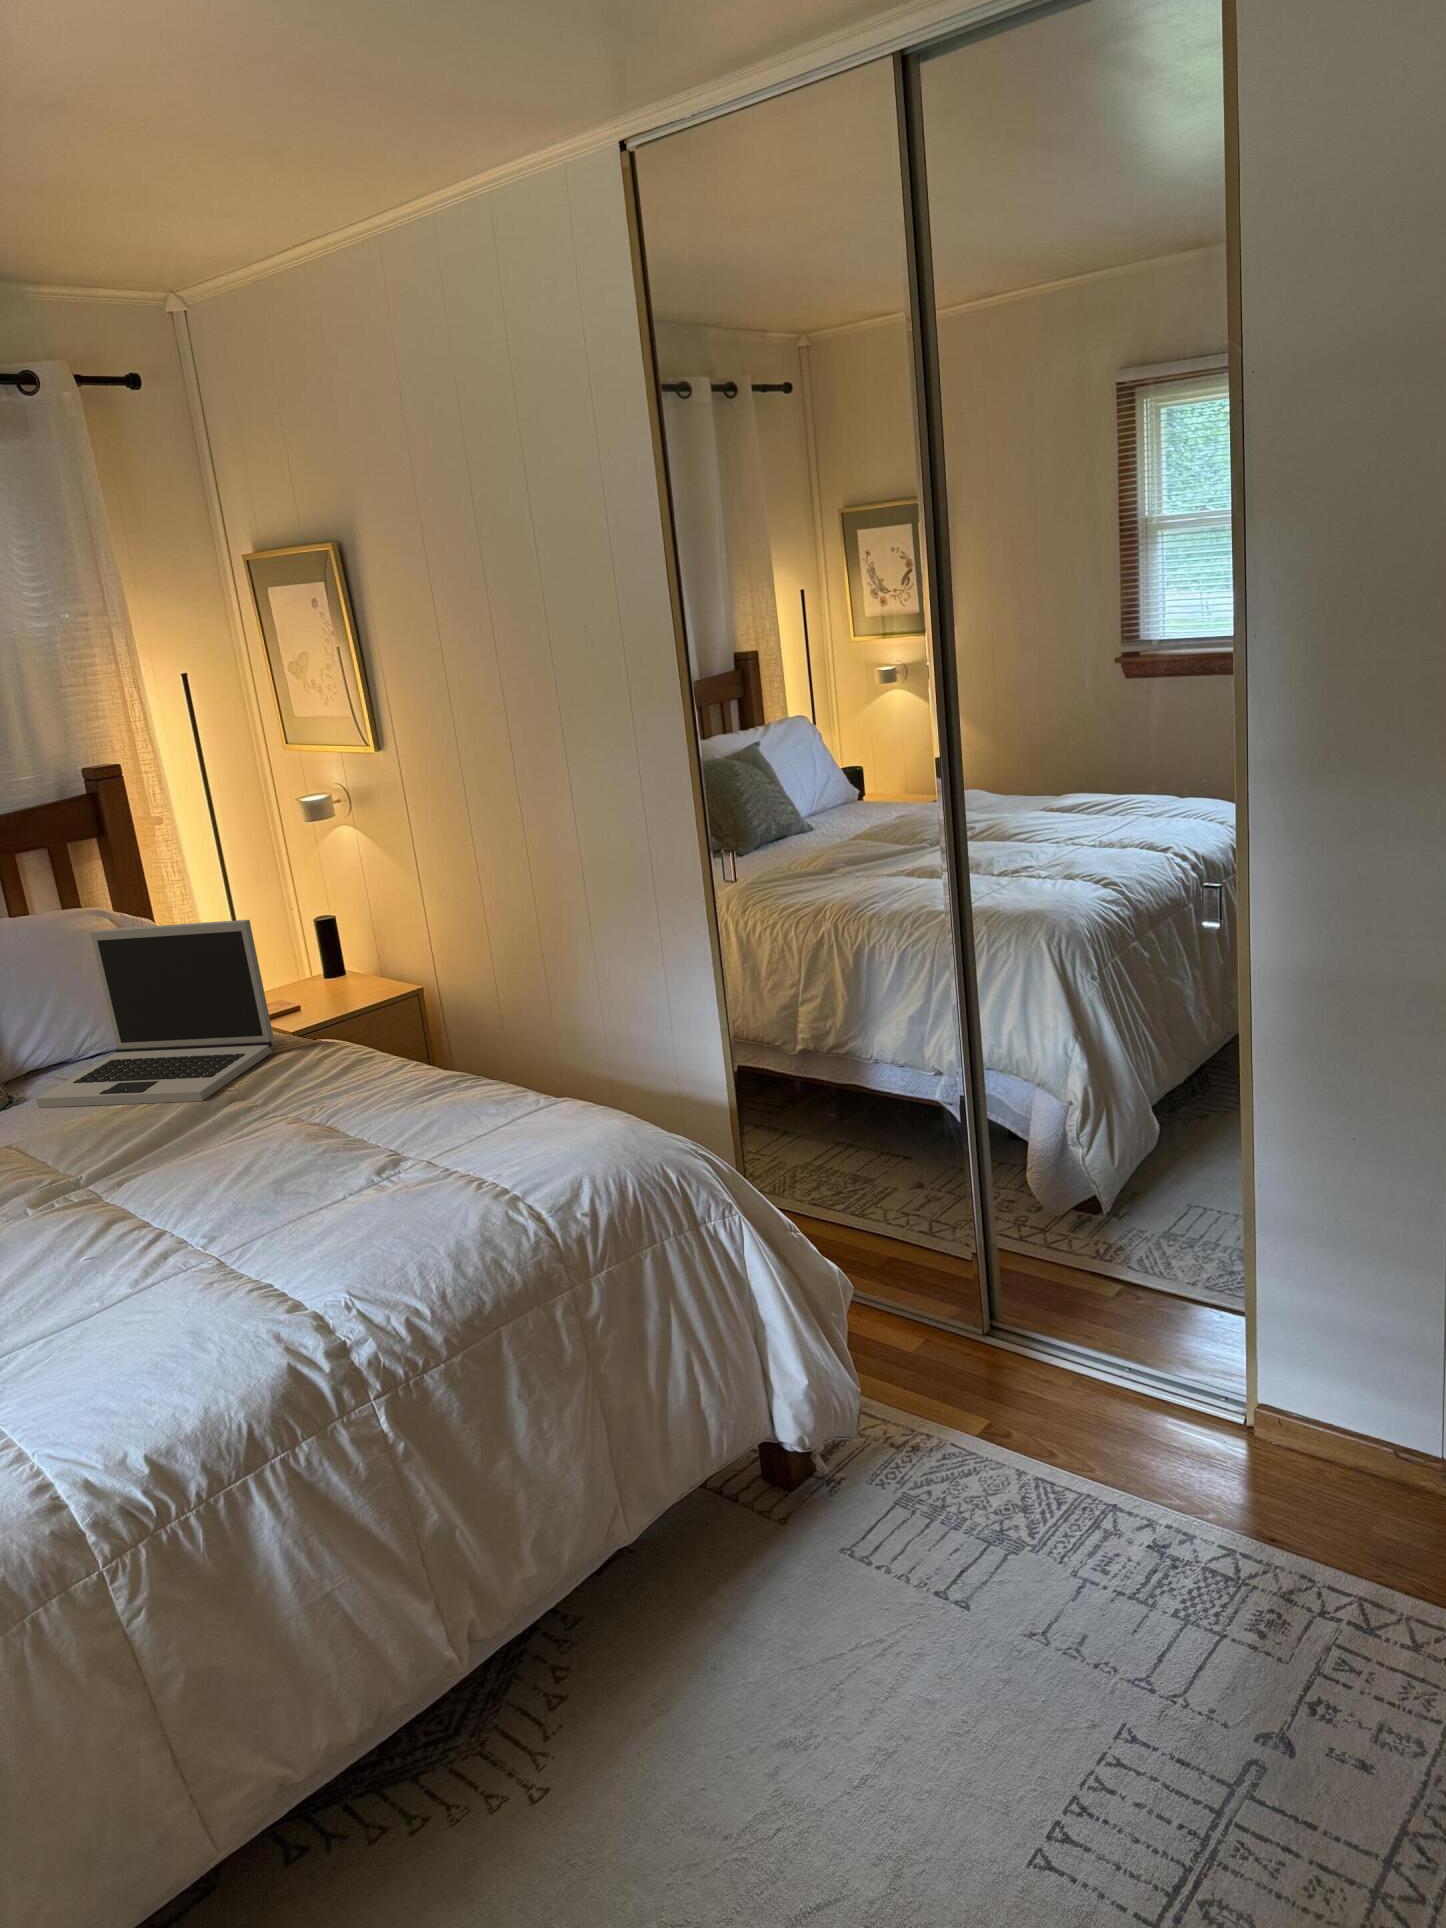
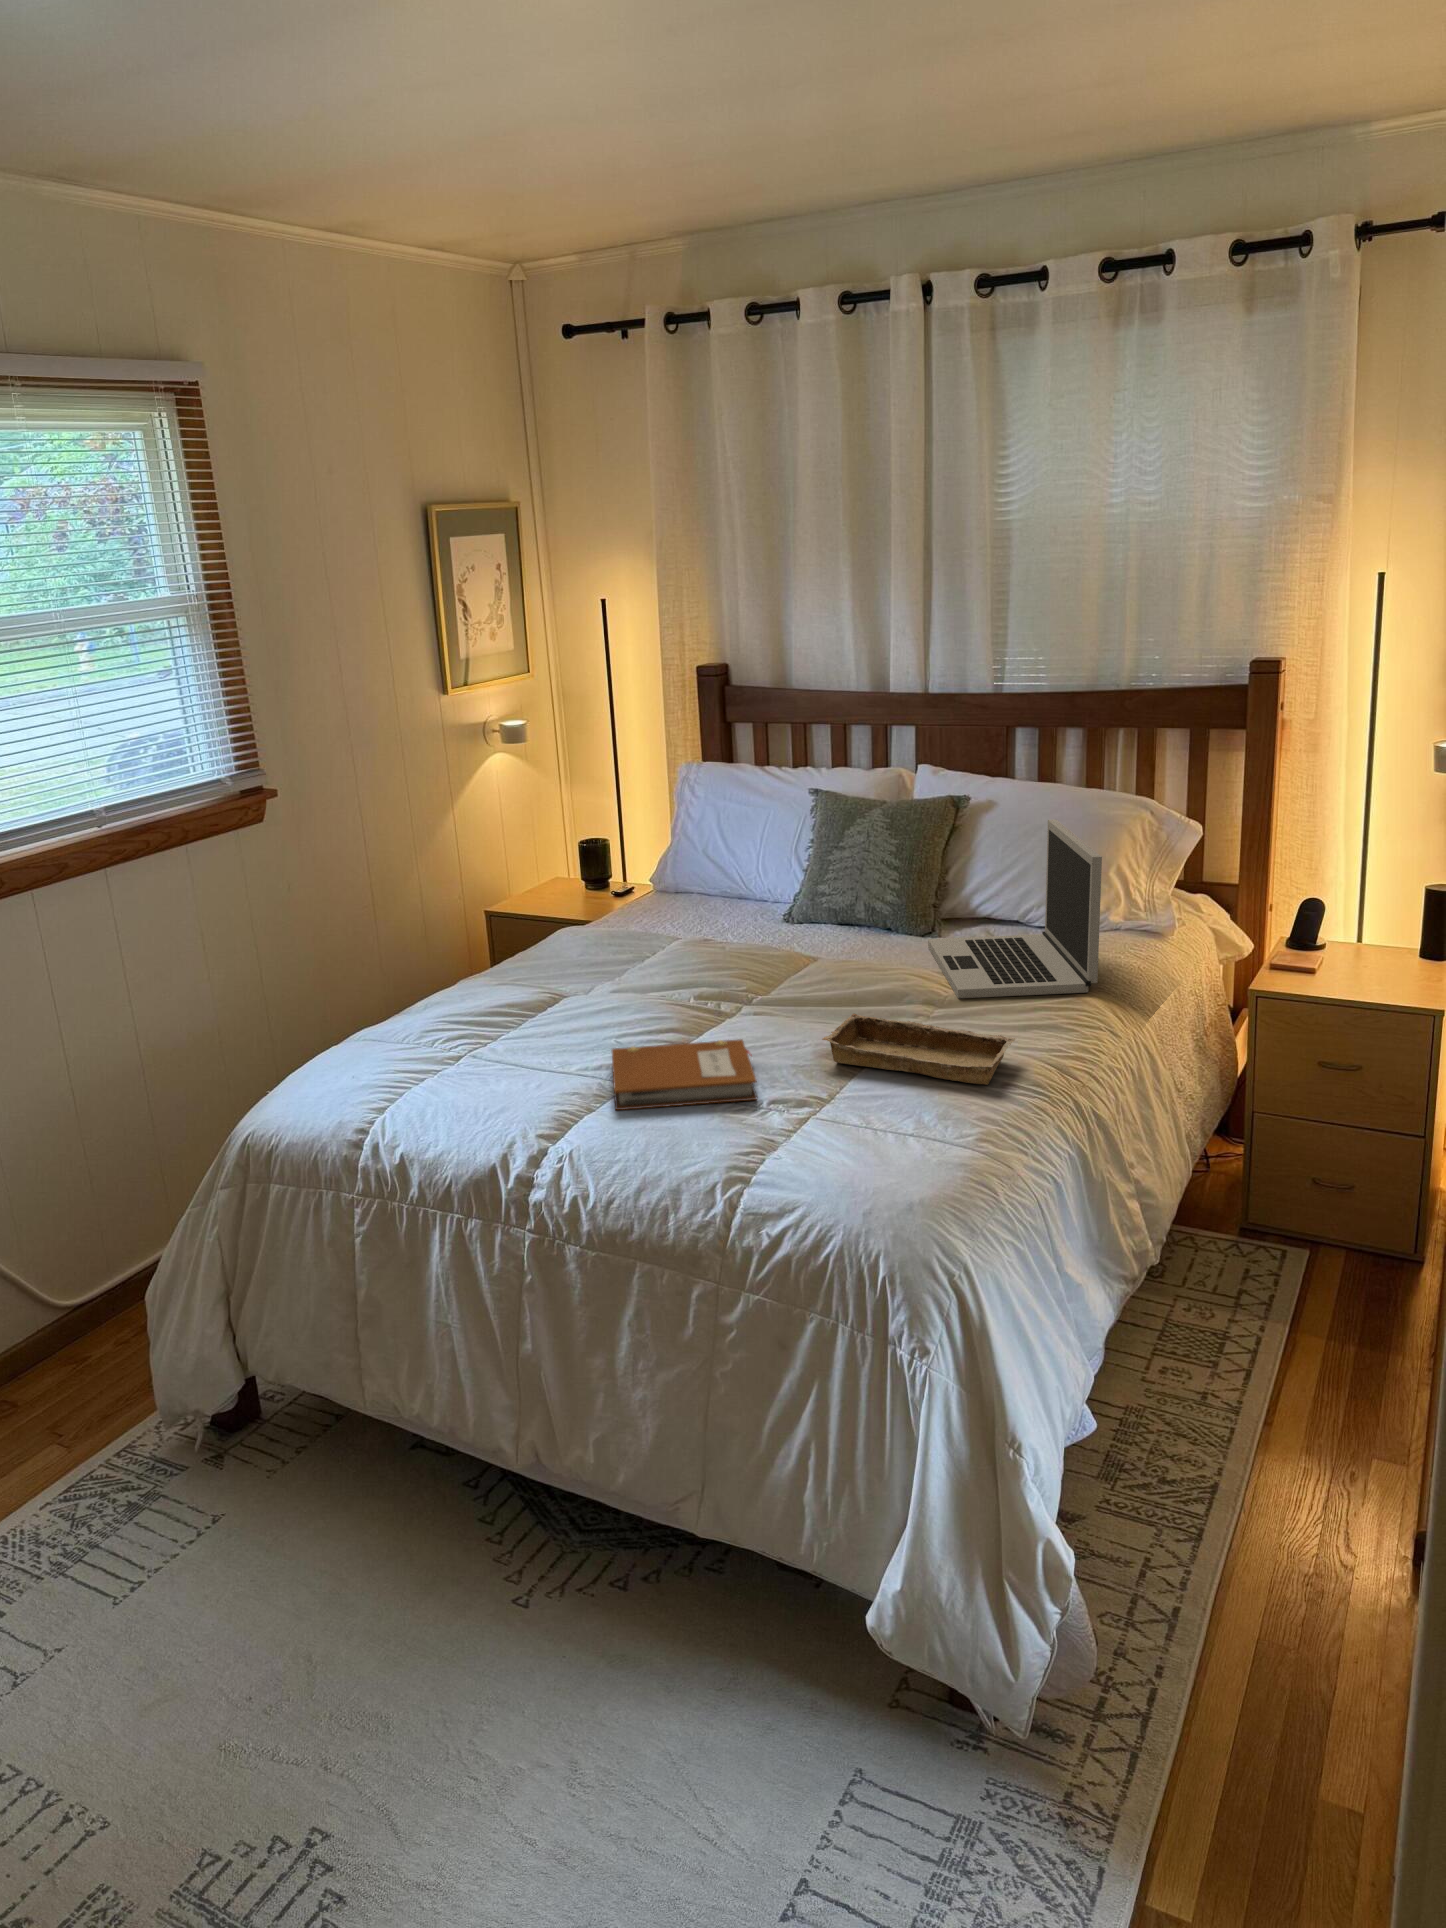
tray: none [224,1067,428,1155] -> present [822,1014,1016,1085]
notebook: none [120,1172,333,1275] -> present [612,1040,757,1110]

